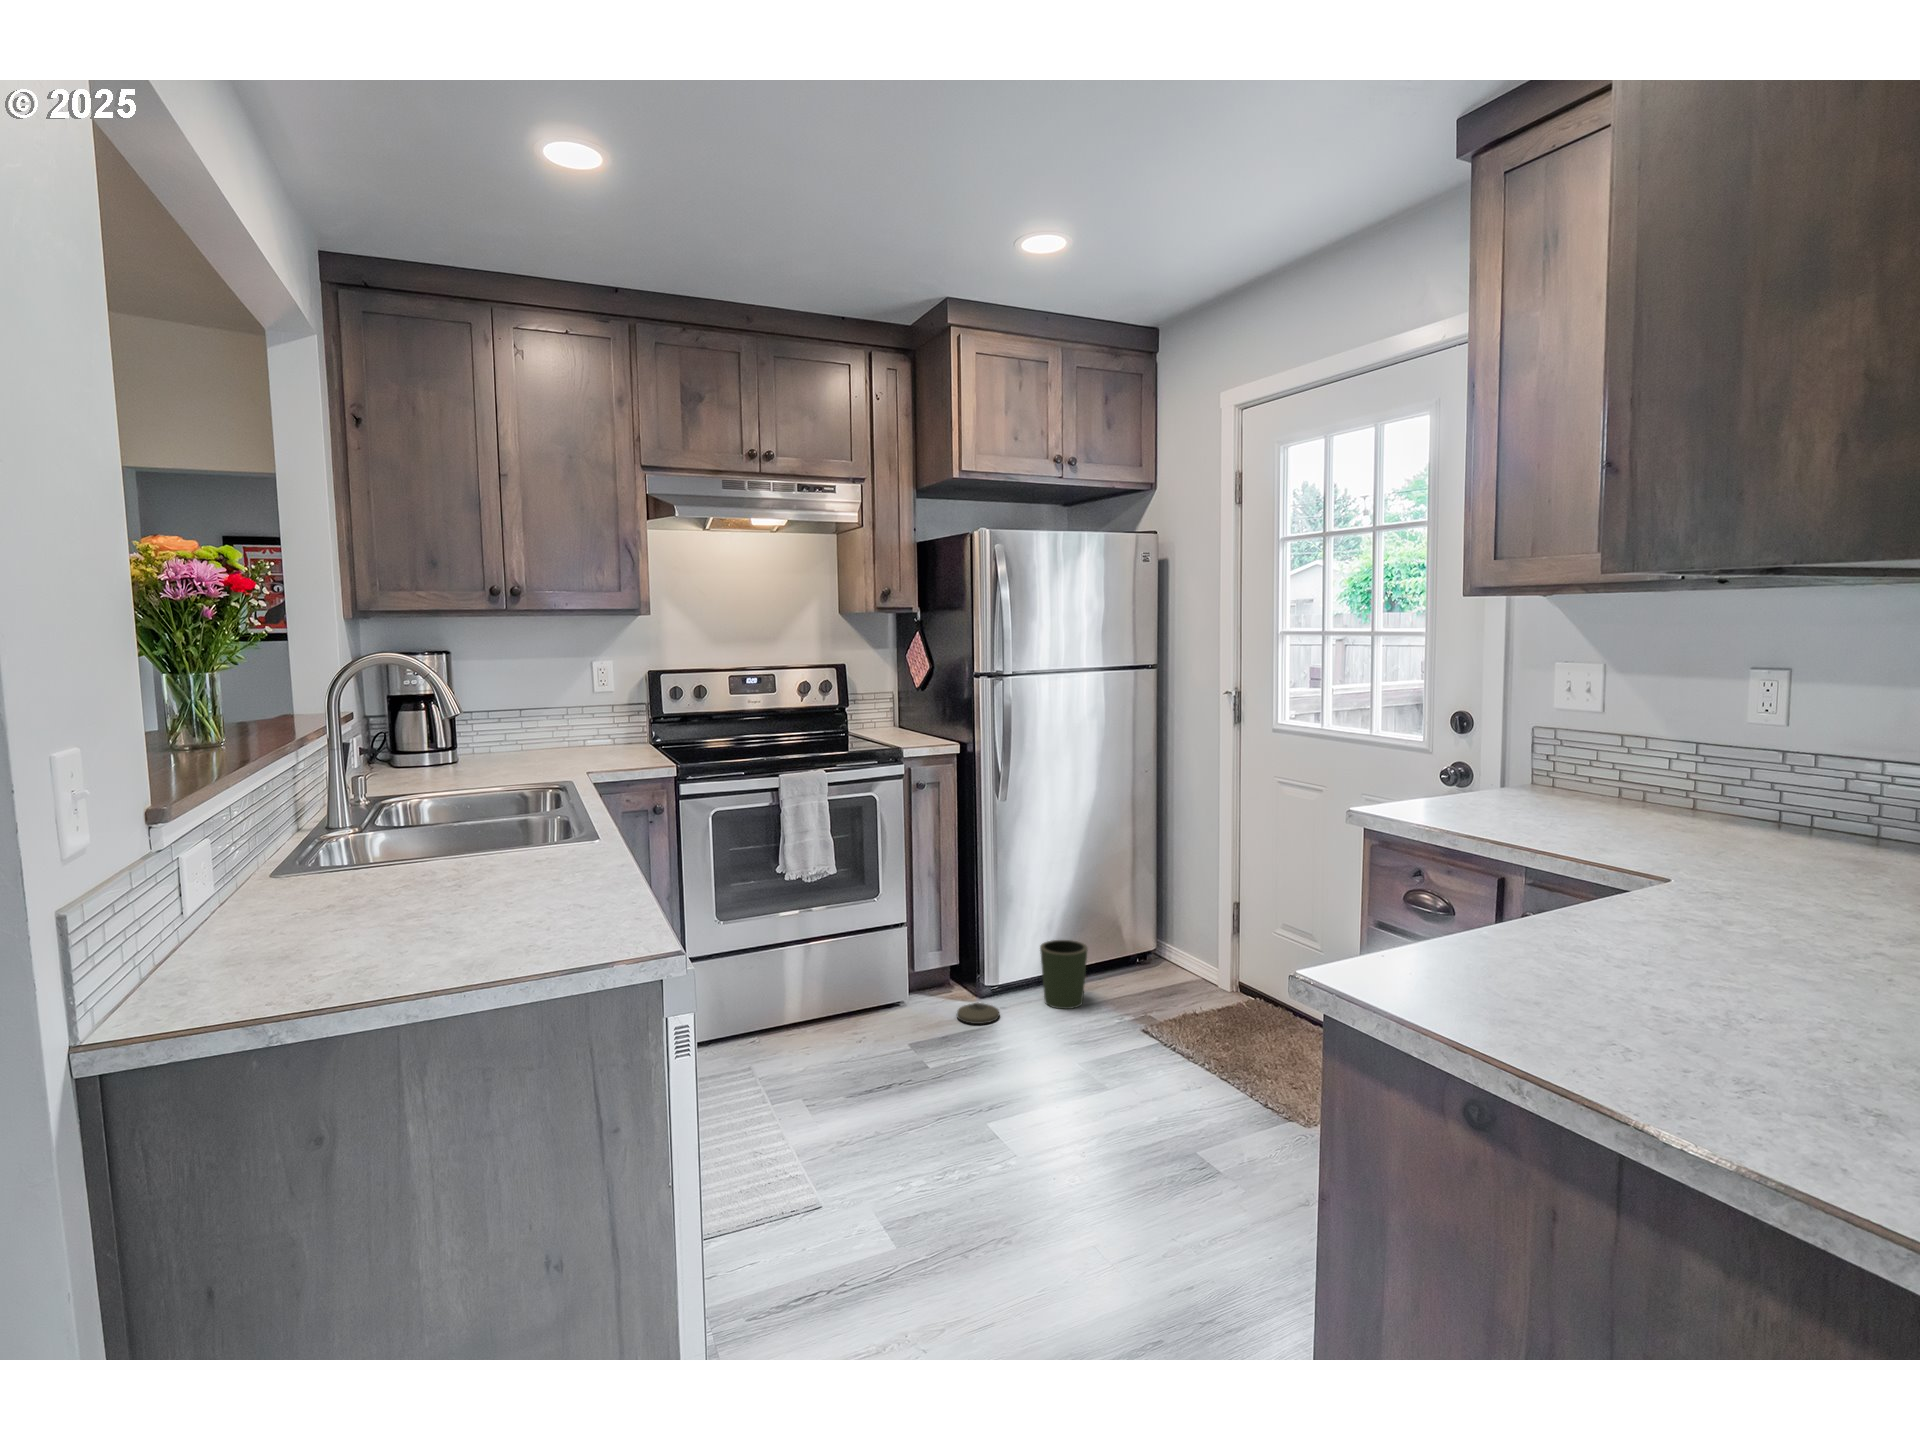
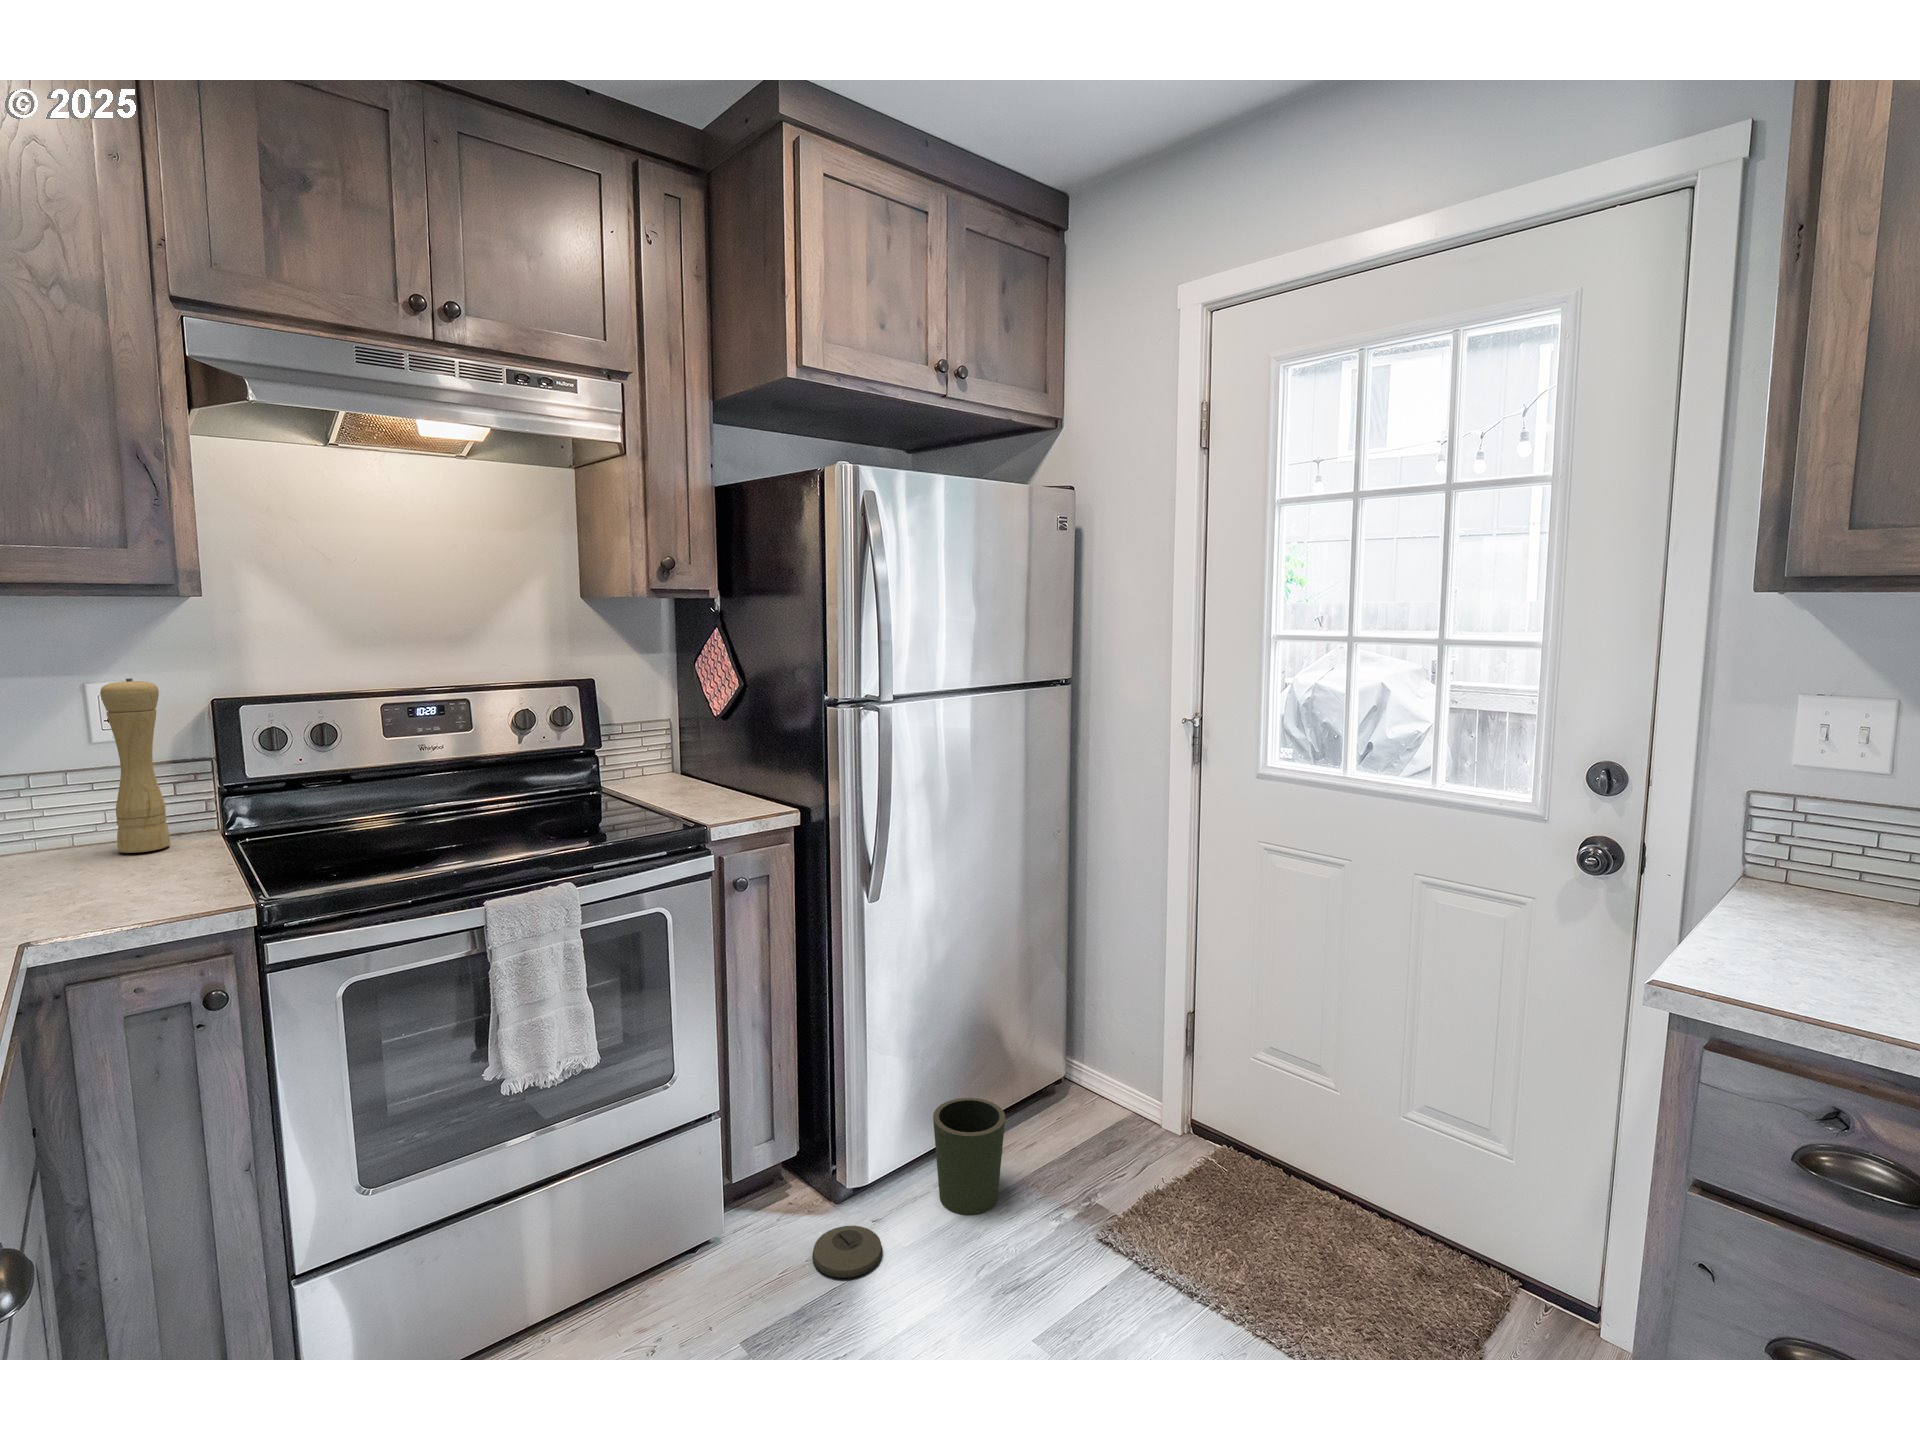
pepper mill: none [603,658,629,749] -> present [100,678,170,853]

